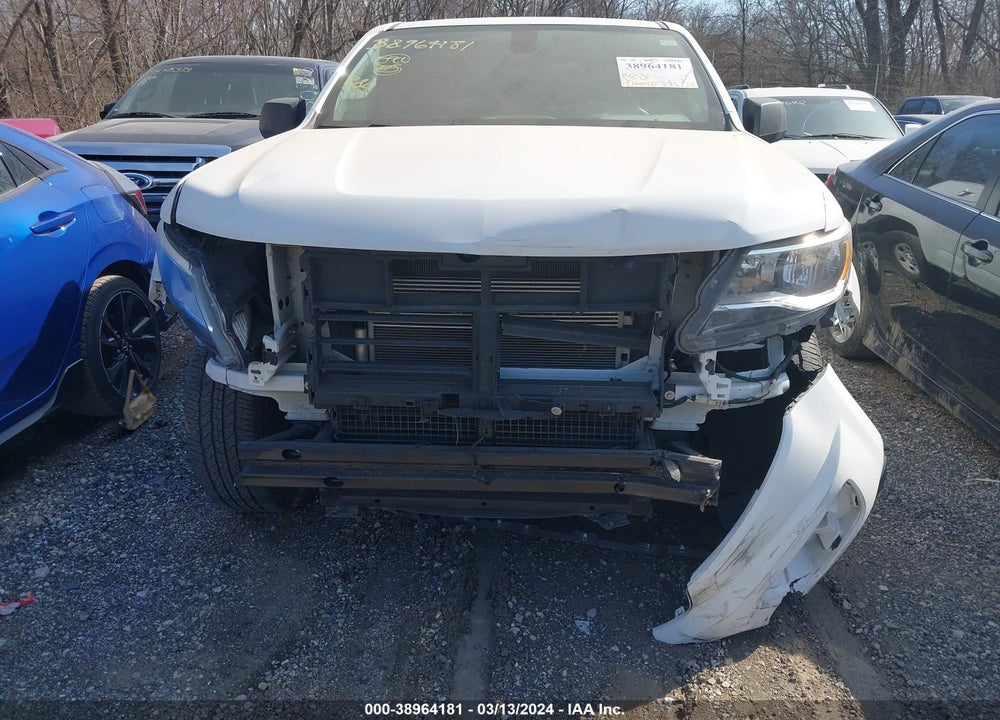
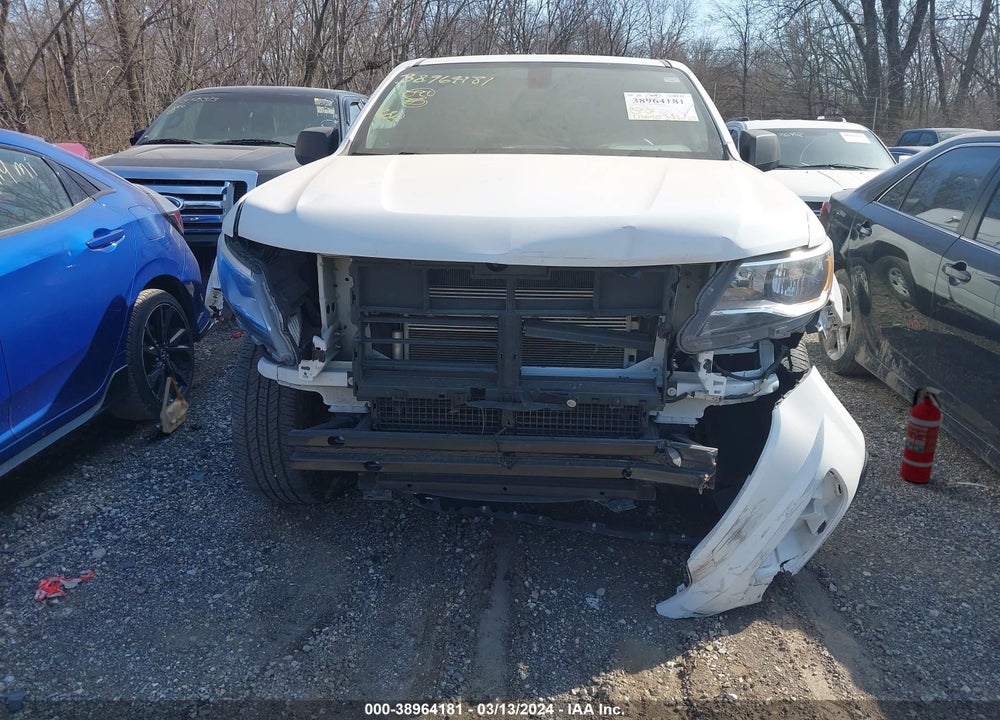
fire extinguisher: none [914,376,965,478] -> present [900,387,944,483]

